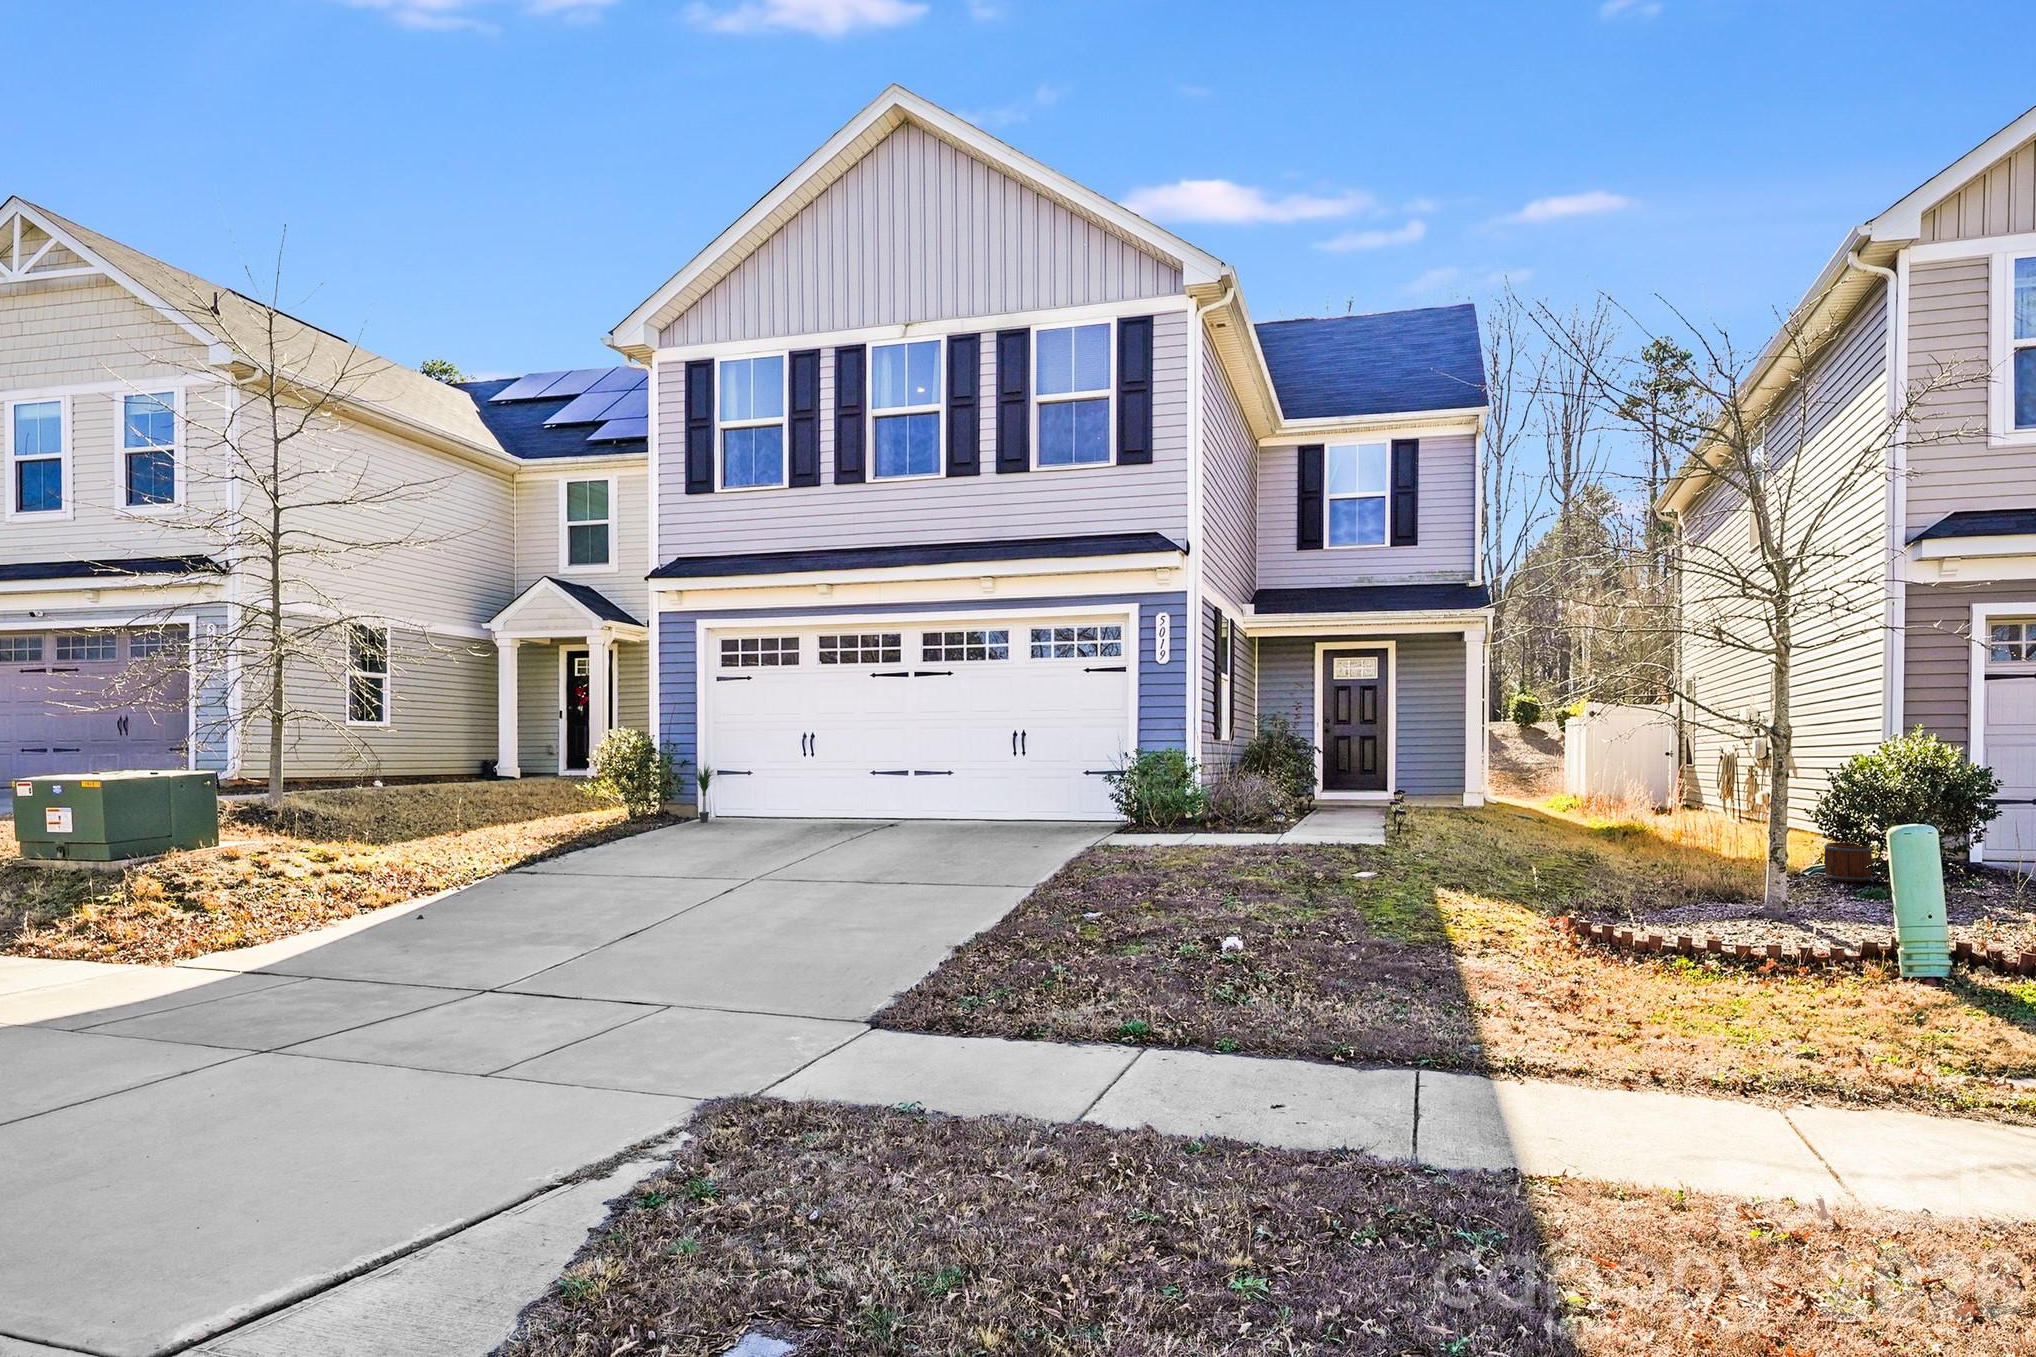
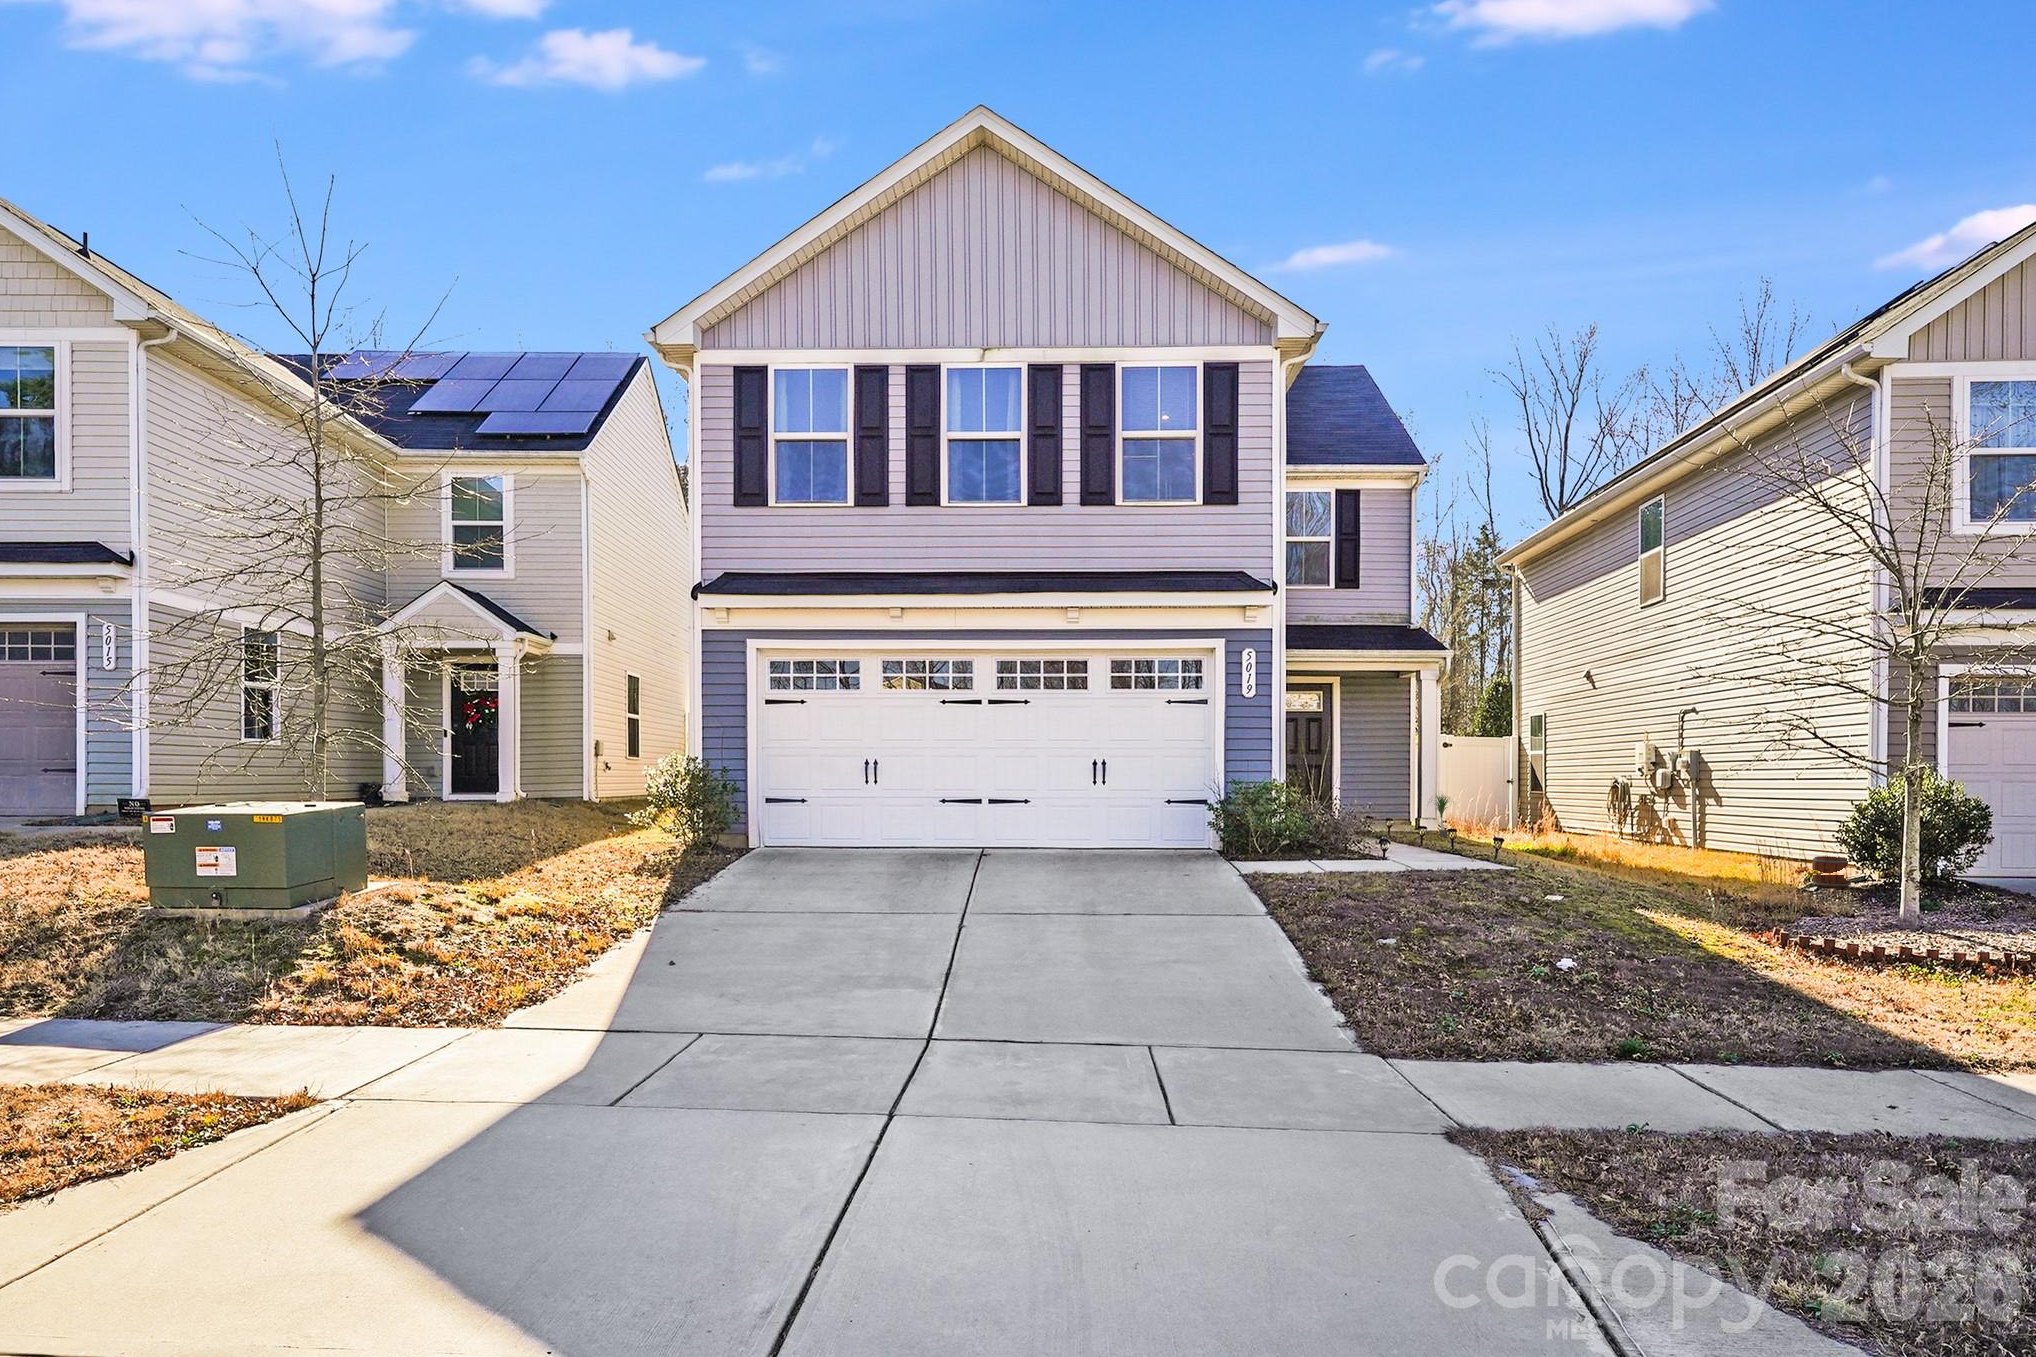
potted plant: present [696,766,713,822] -> present [1436,795,1448,838]

